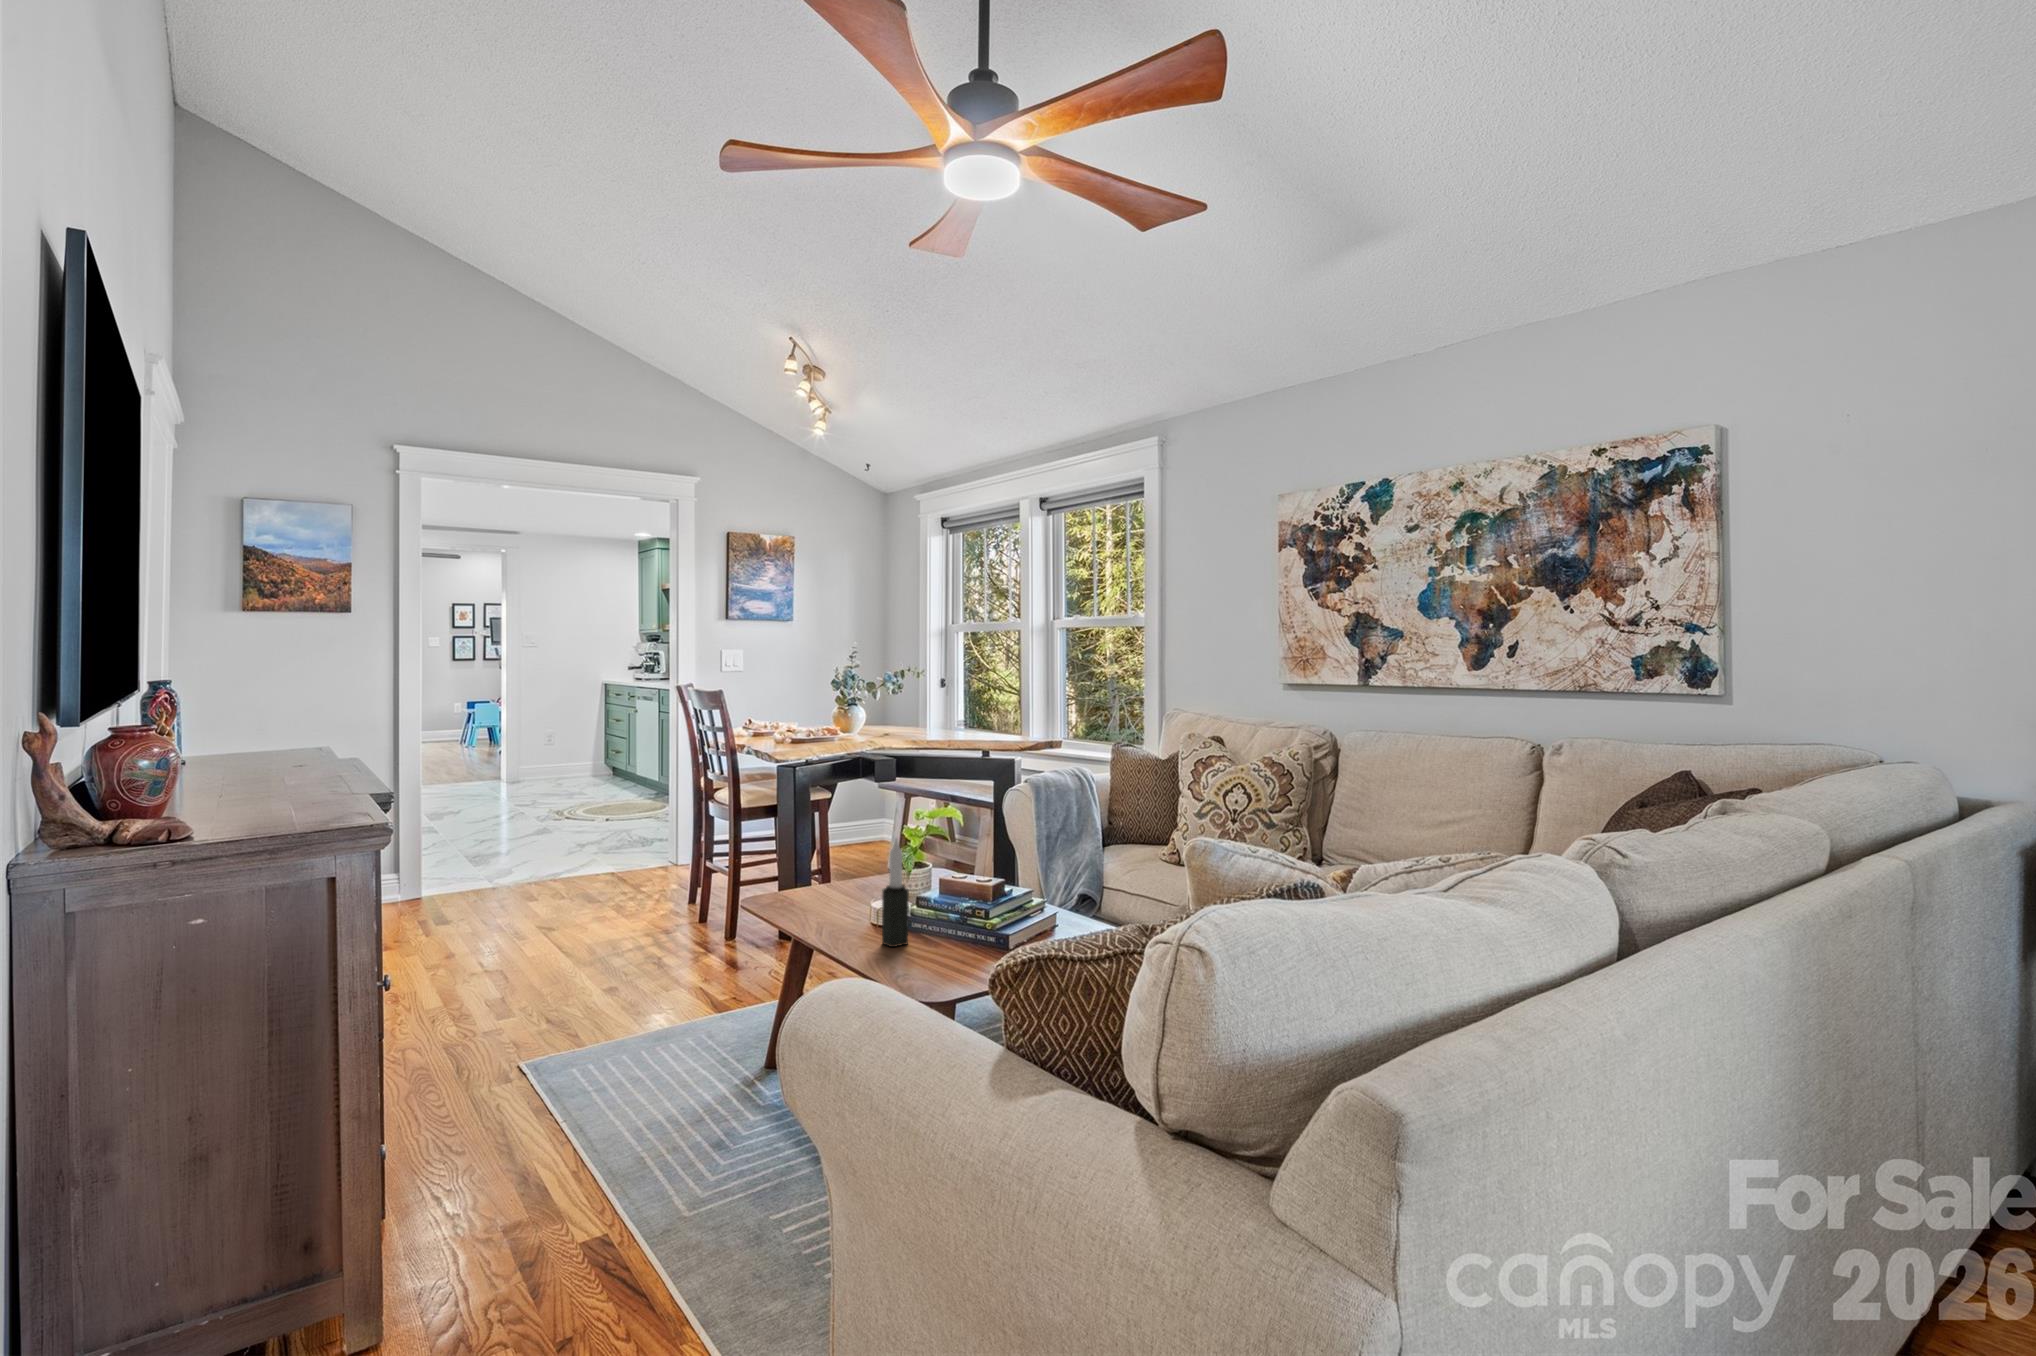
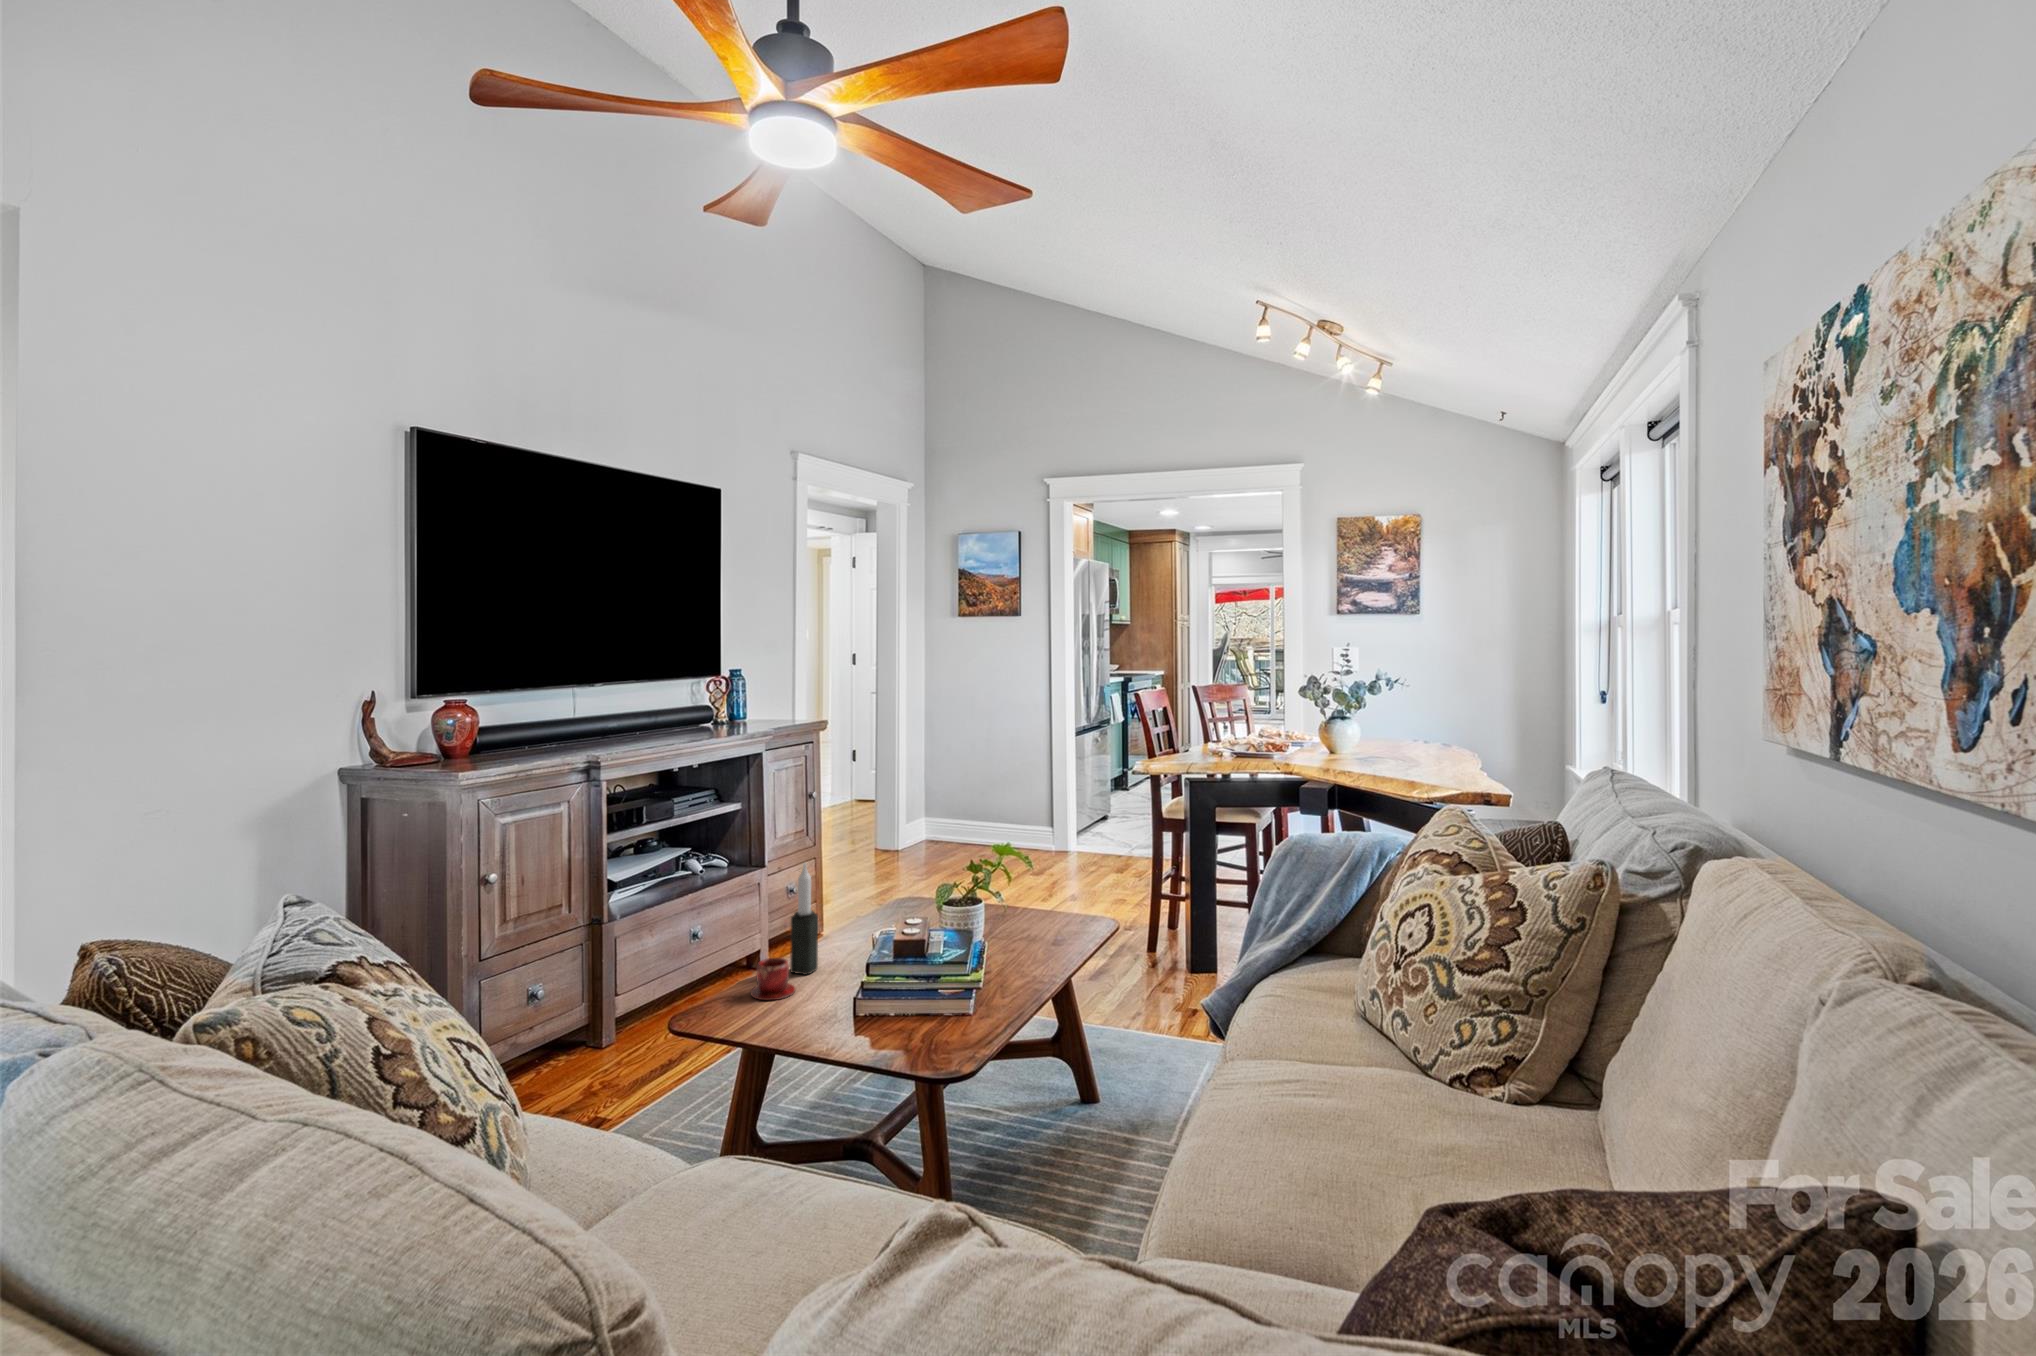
teacup: none [911,924,953,962] -> present [751,958,795,1000]

